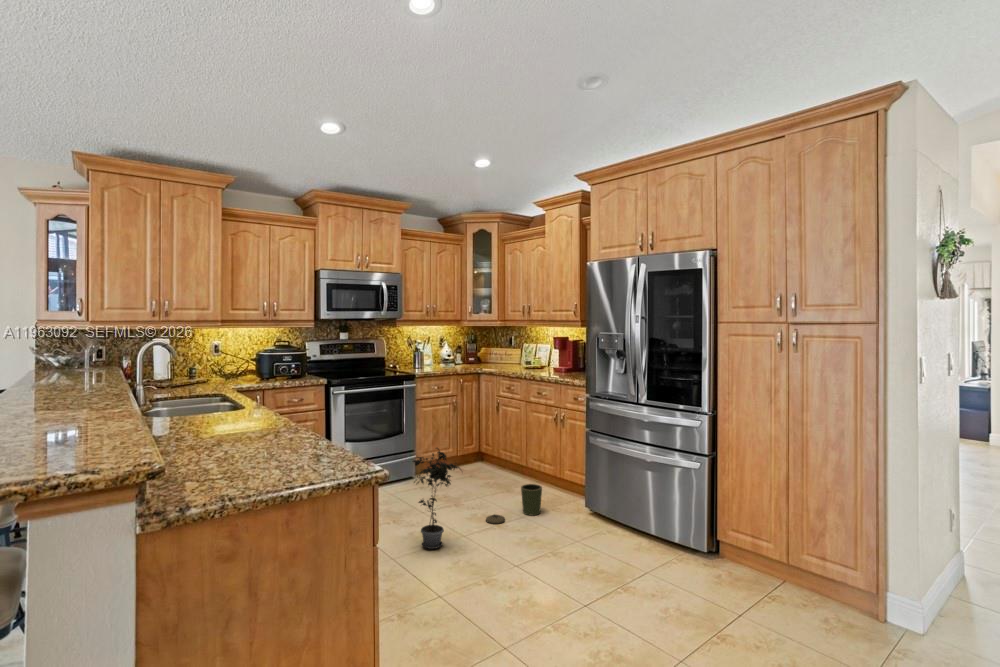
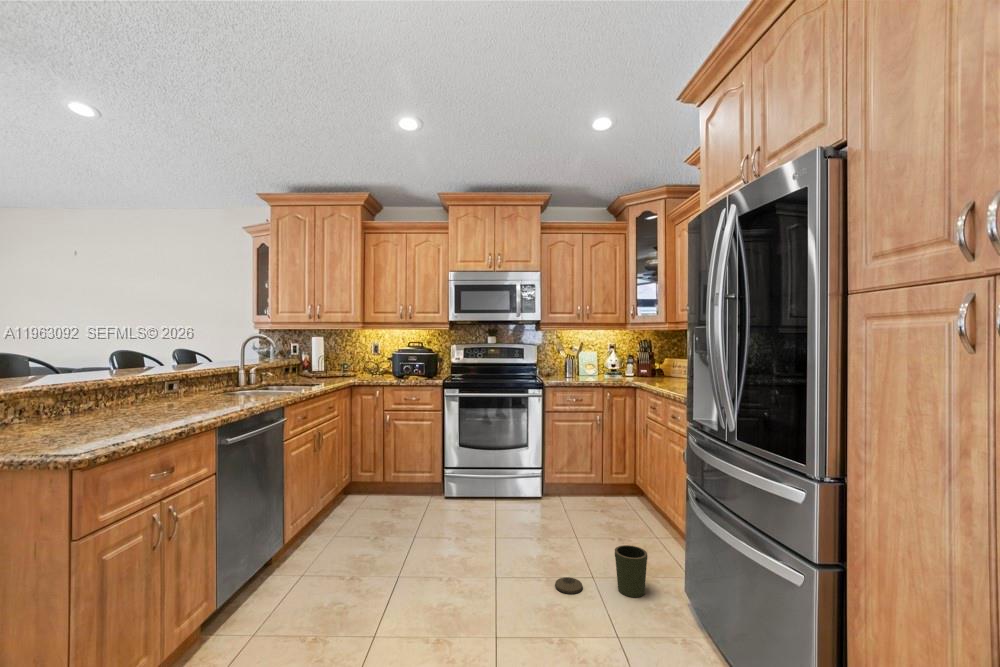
potted plant: present [413,448,460,549] -> none [429,468,486,605]

